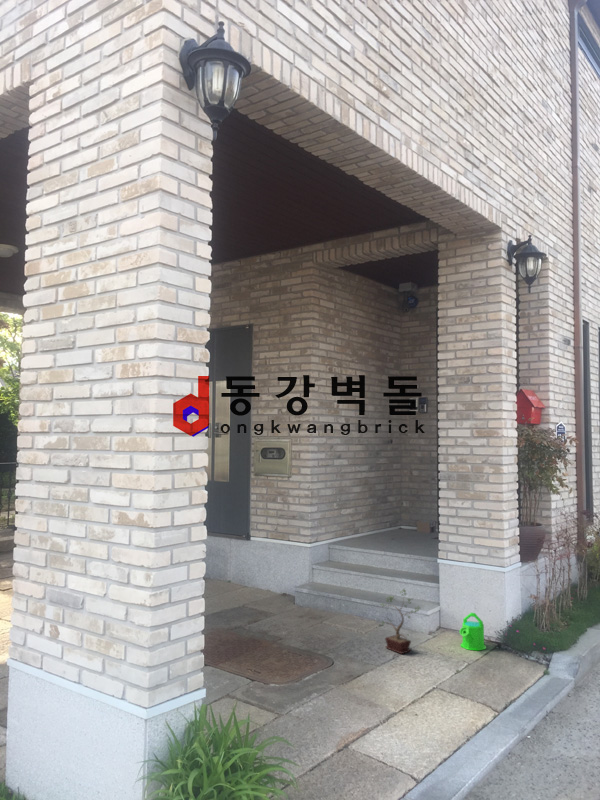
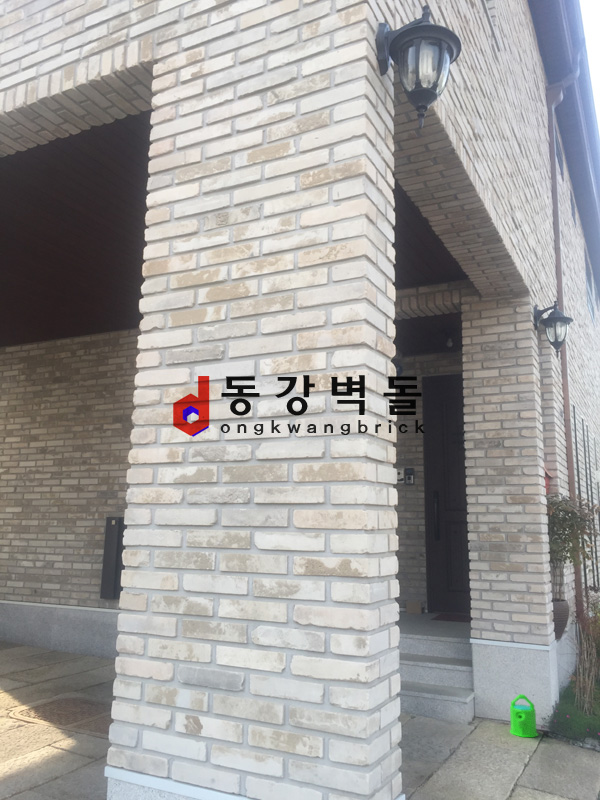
potted plant: present [381,589,419,654] -> none [427,668,483,746]

